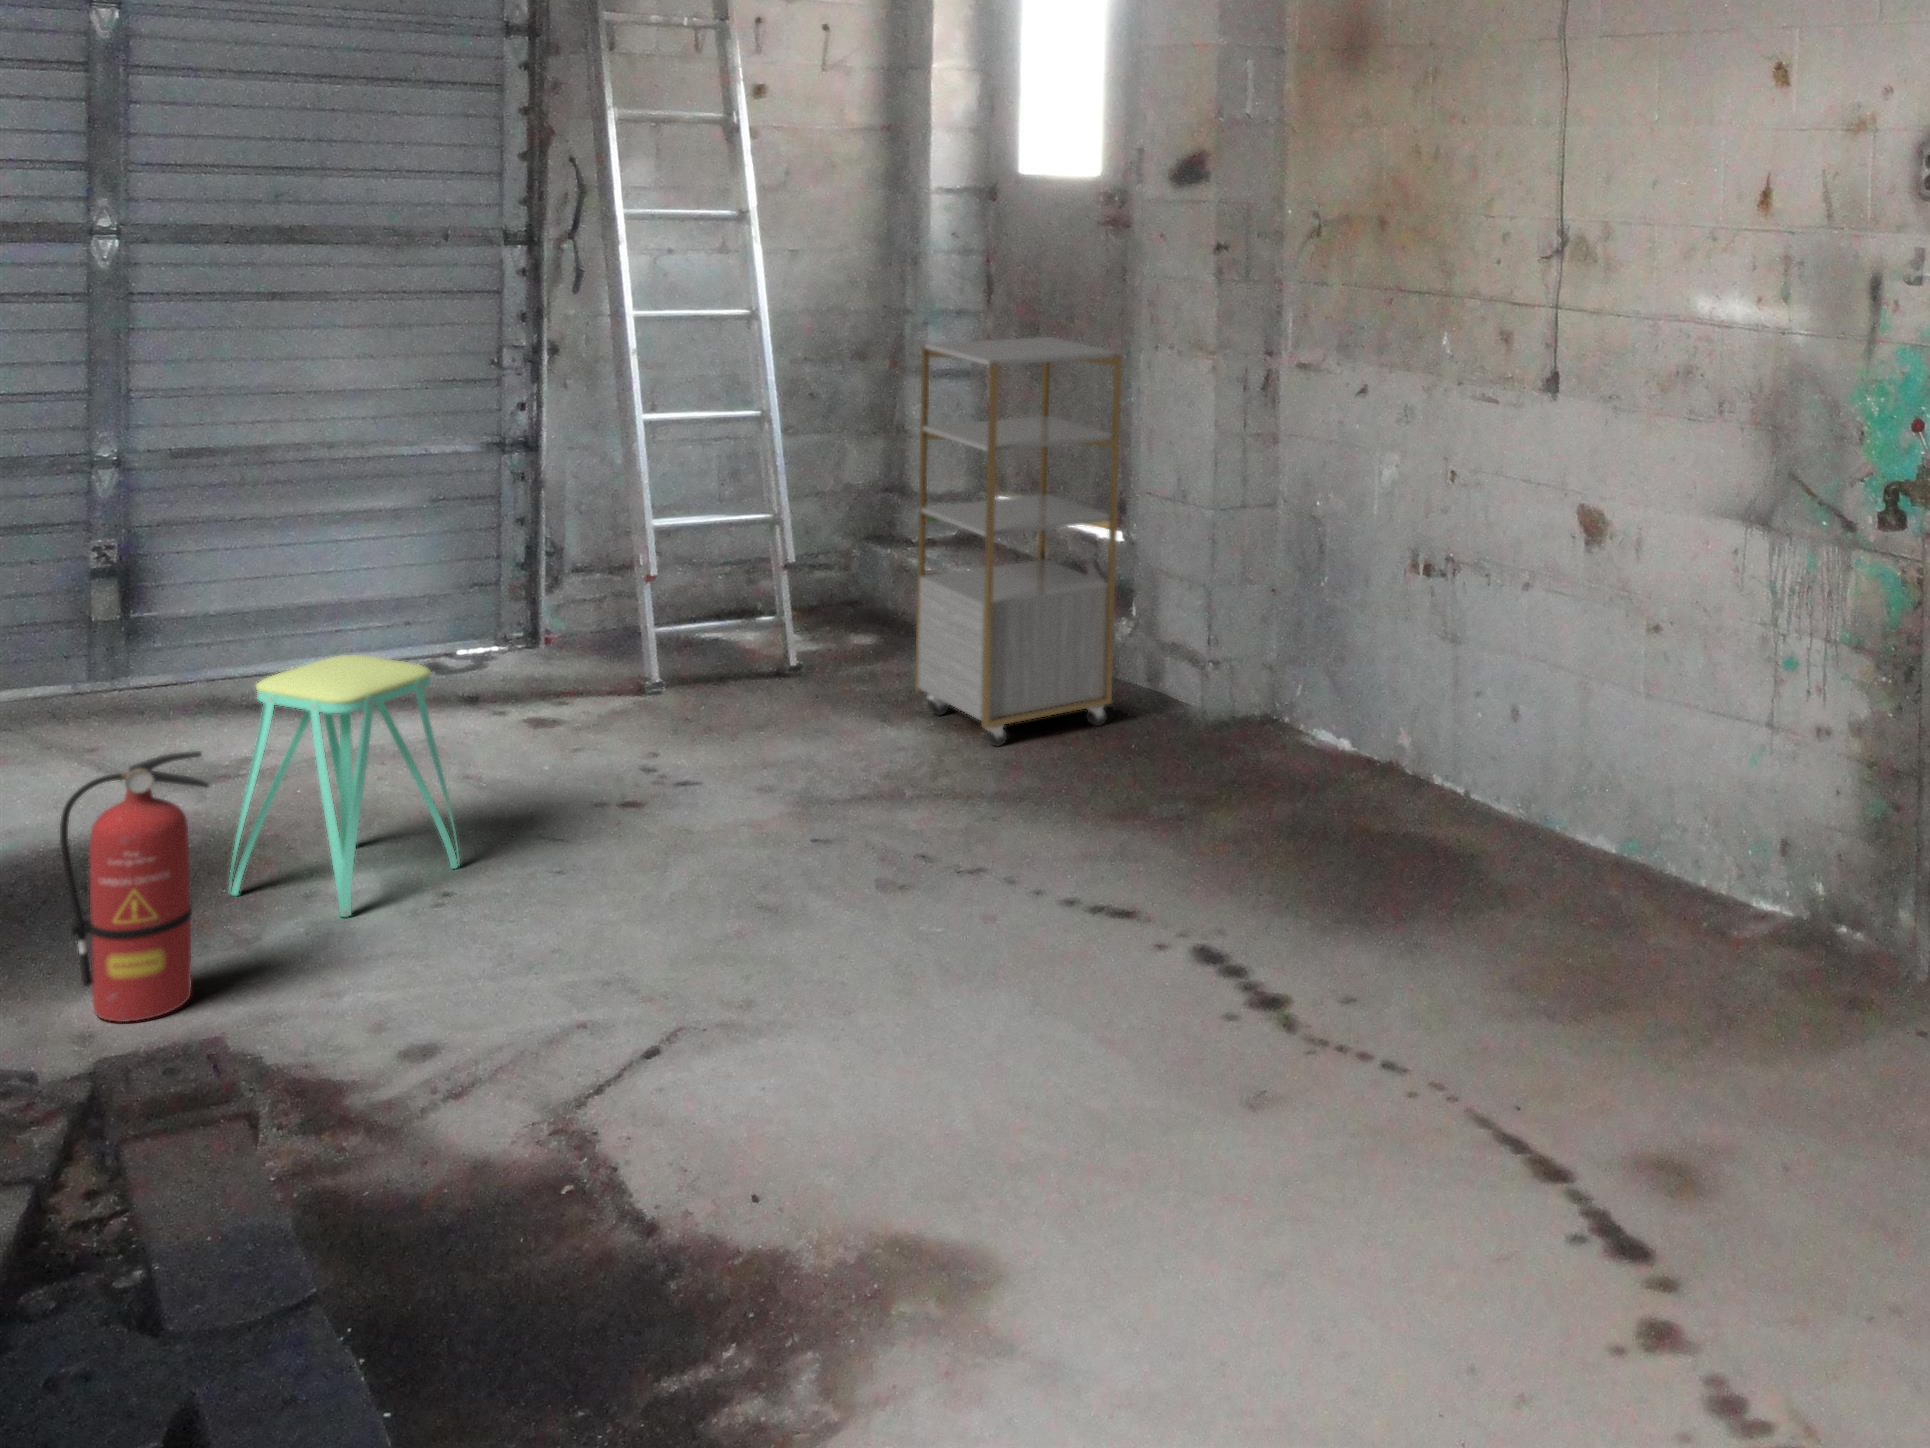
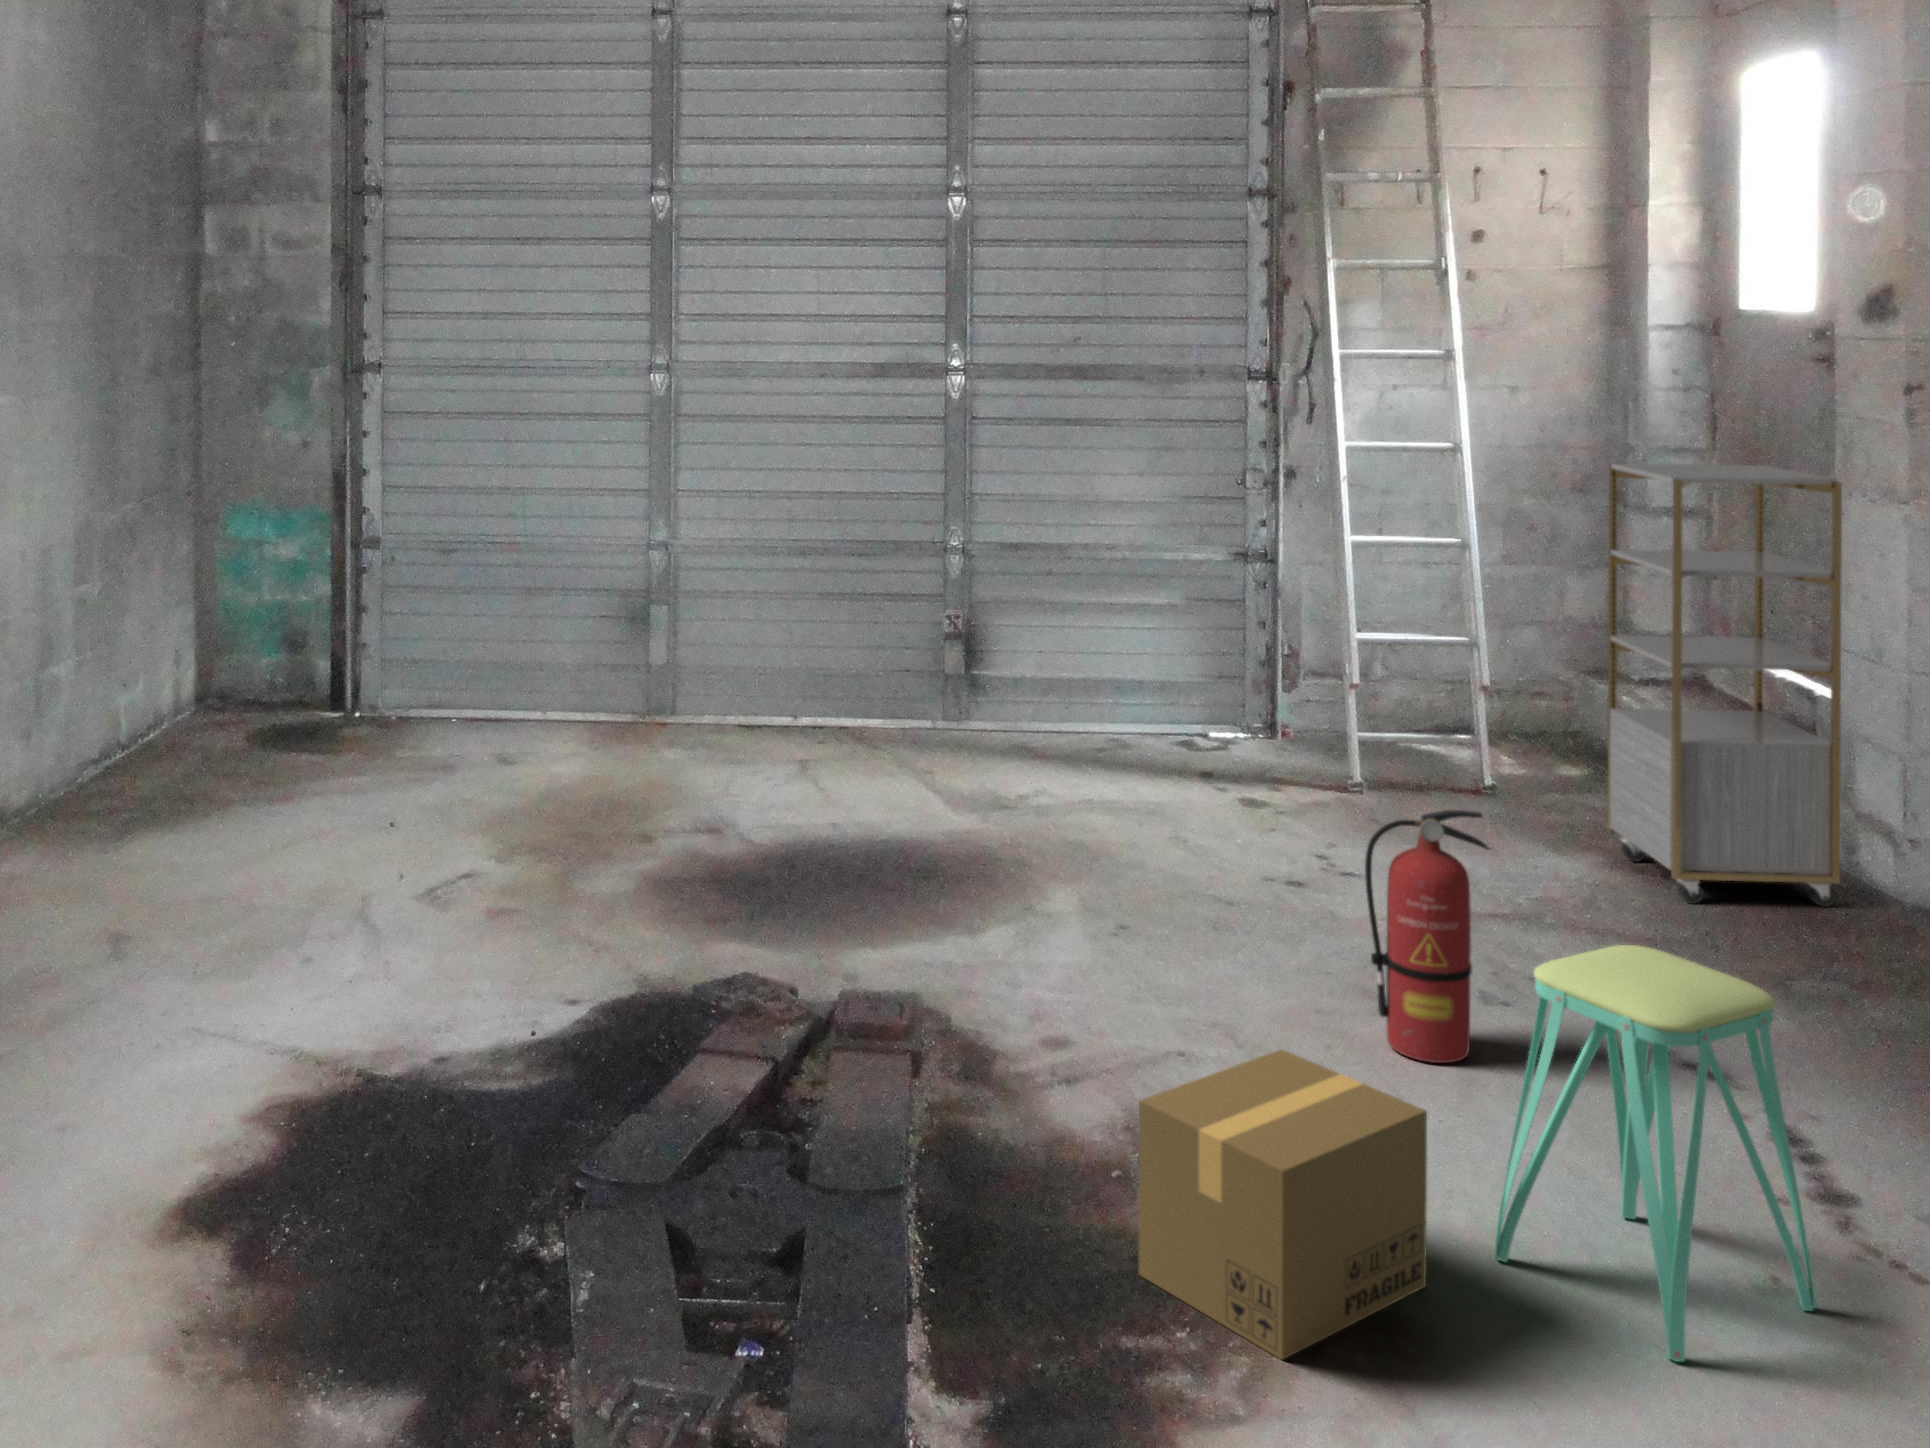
stool: present [229,655,460,917] -> present [1494,945,1816,1362]
fire extinguisher: present [60,751,209,1022] -> present [1365,810,1488,1063]
cardboard box: none [624,997,892,1282] -> present [1138,1049,1427,1360]

